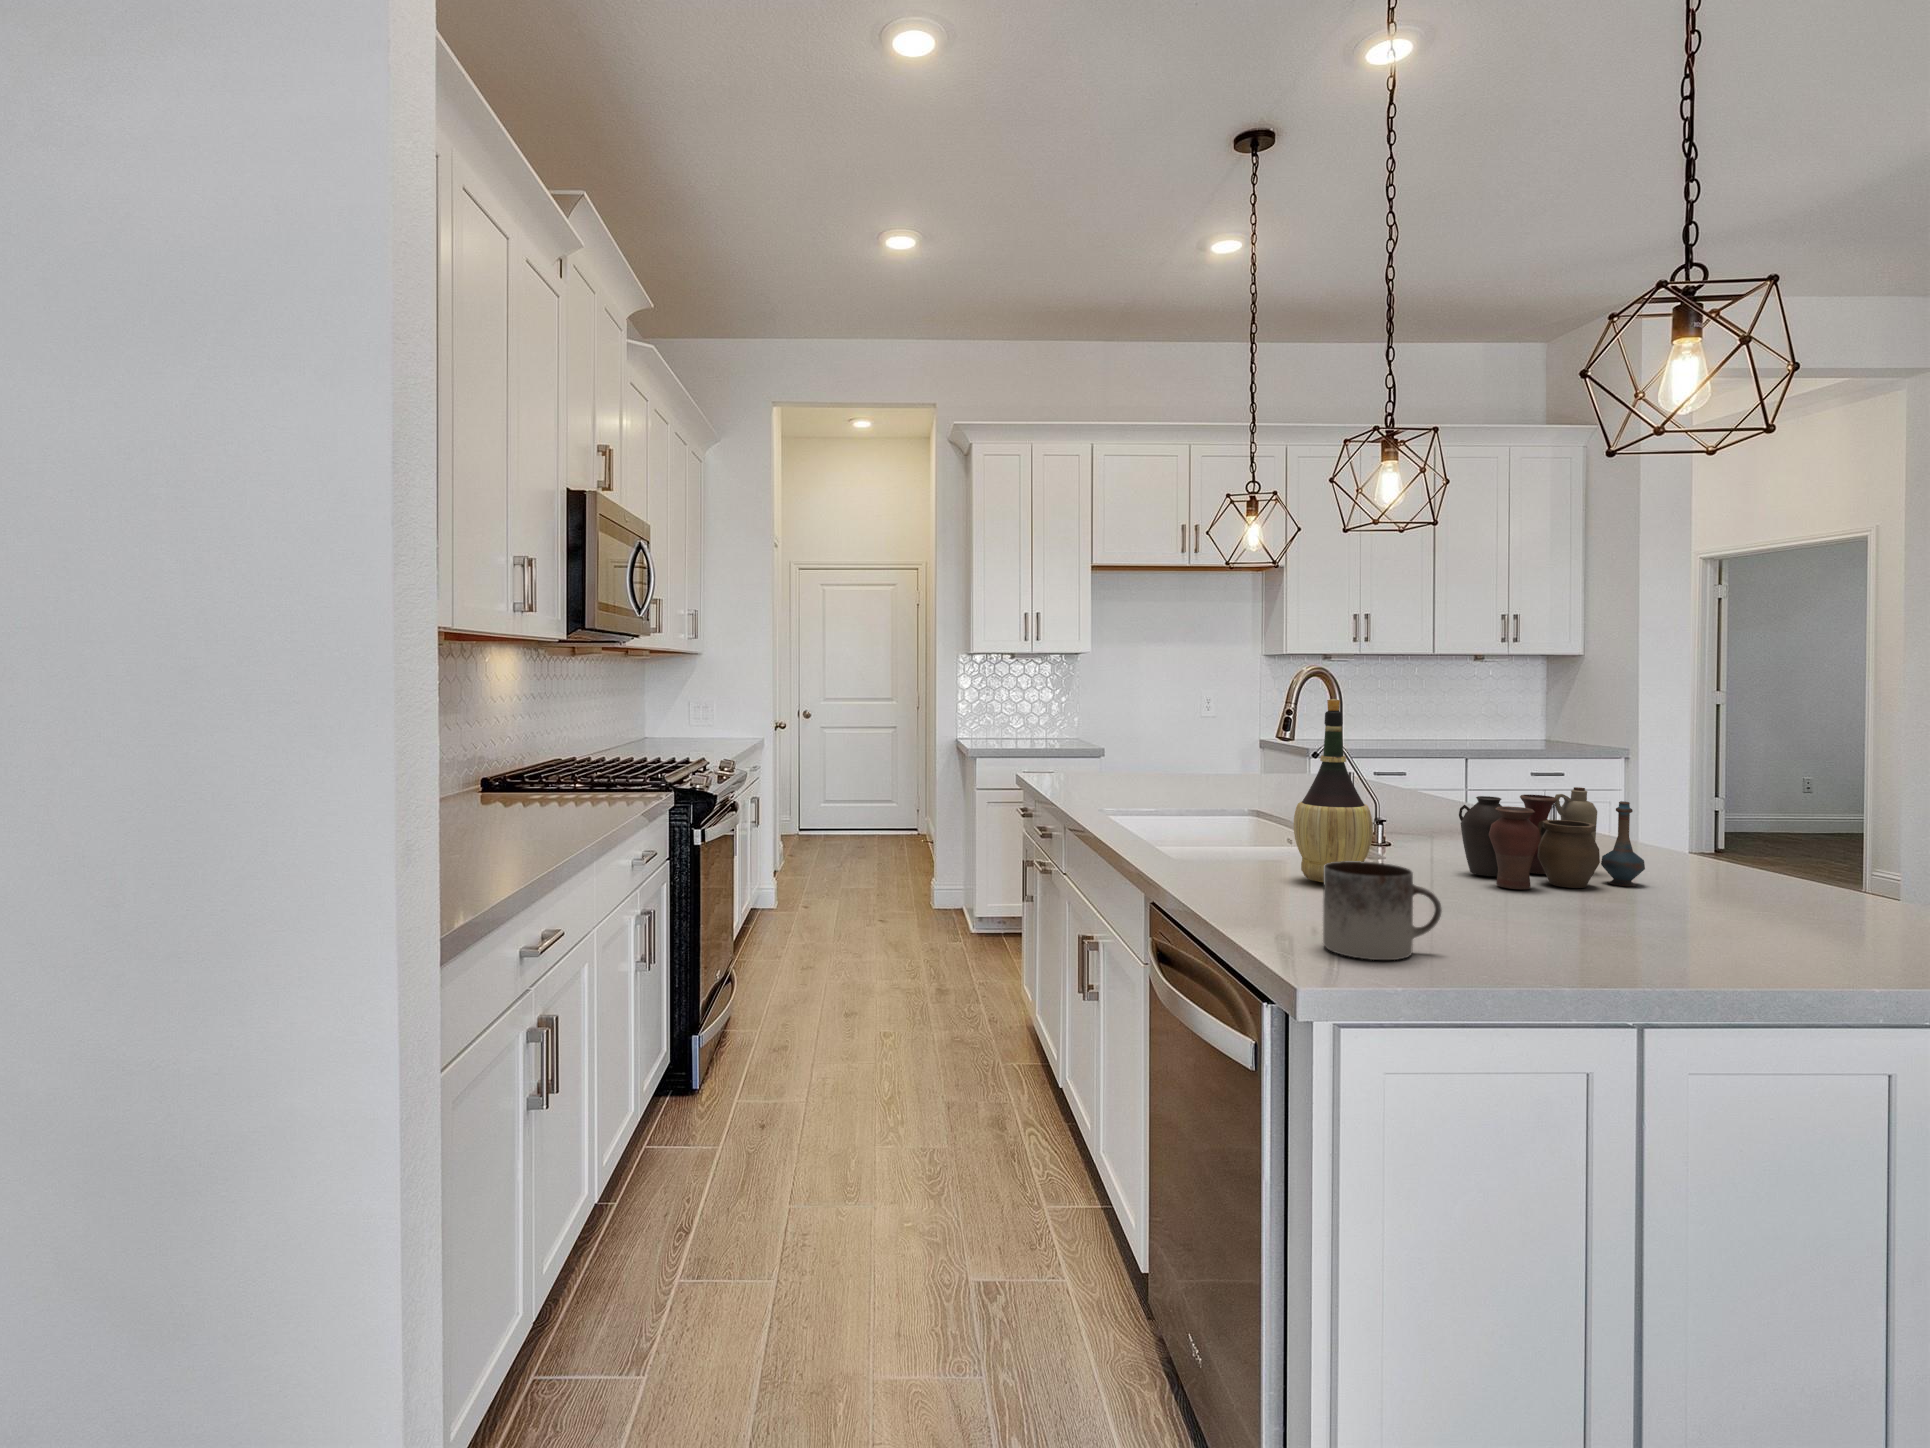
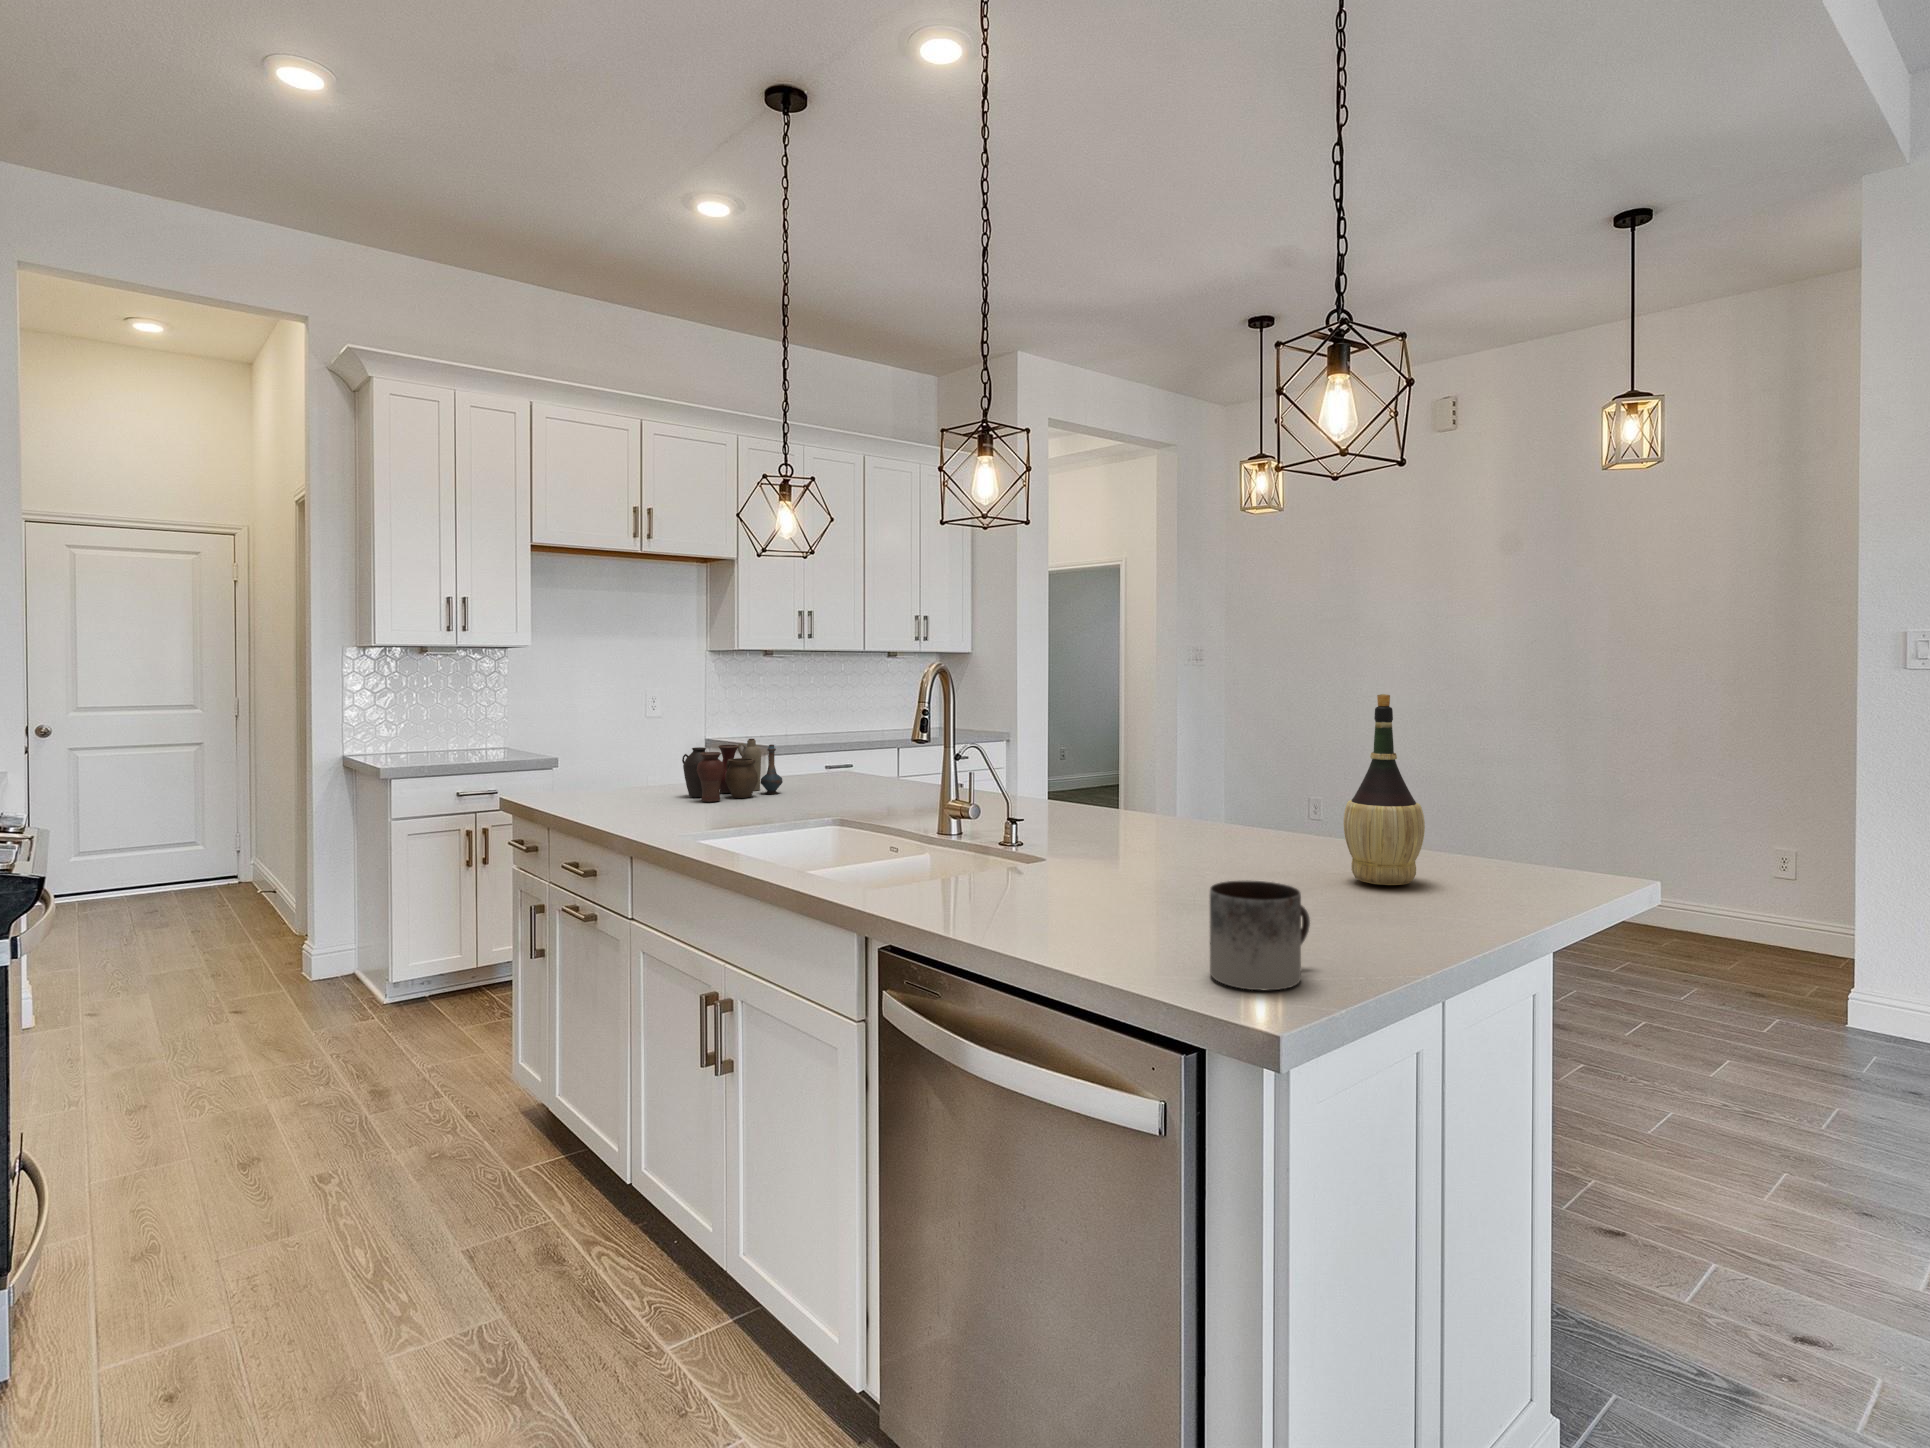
wine bottle: present [1294,699,1373,882] -> present [1344,694,1425,885]
vase: present [1459,787,1645,889] -> present [682,739,783,802]

